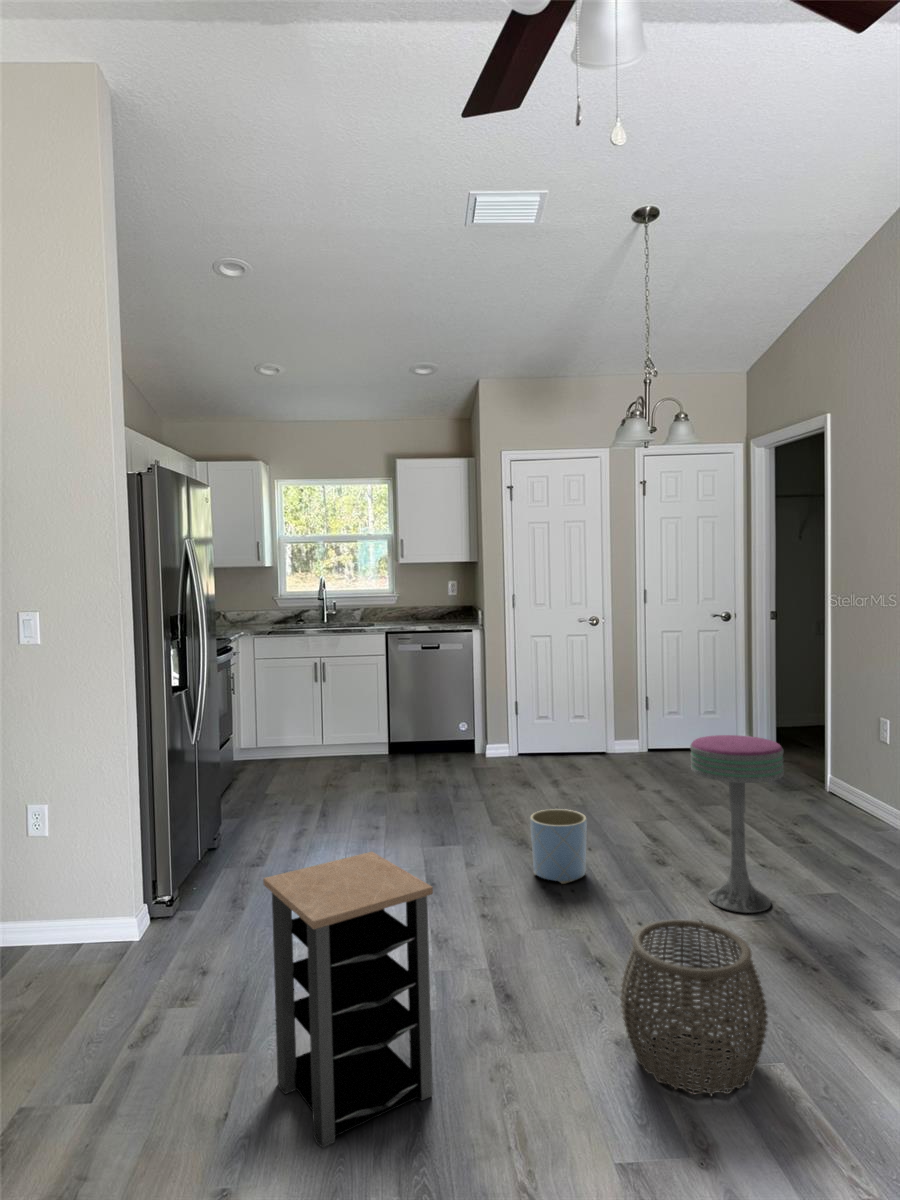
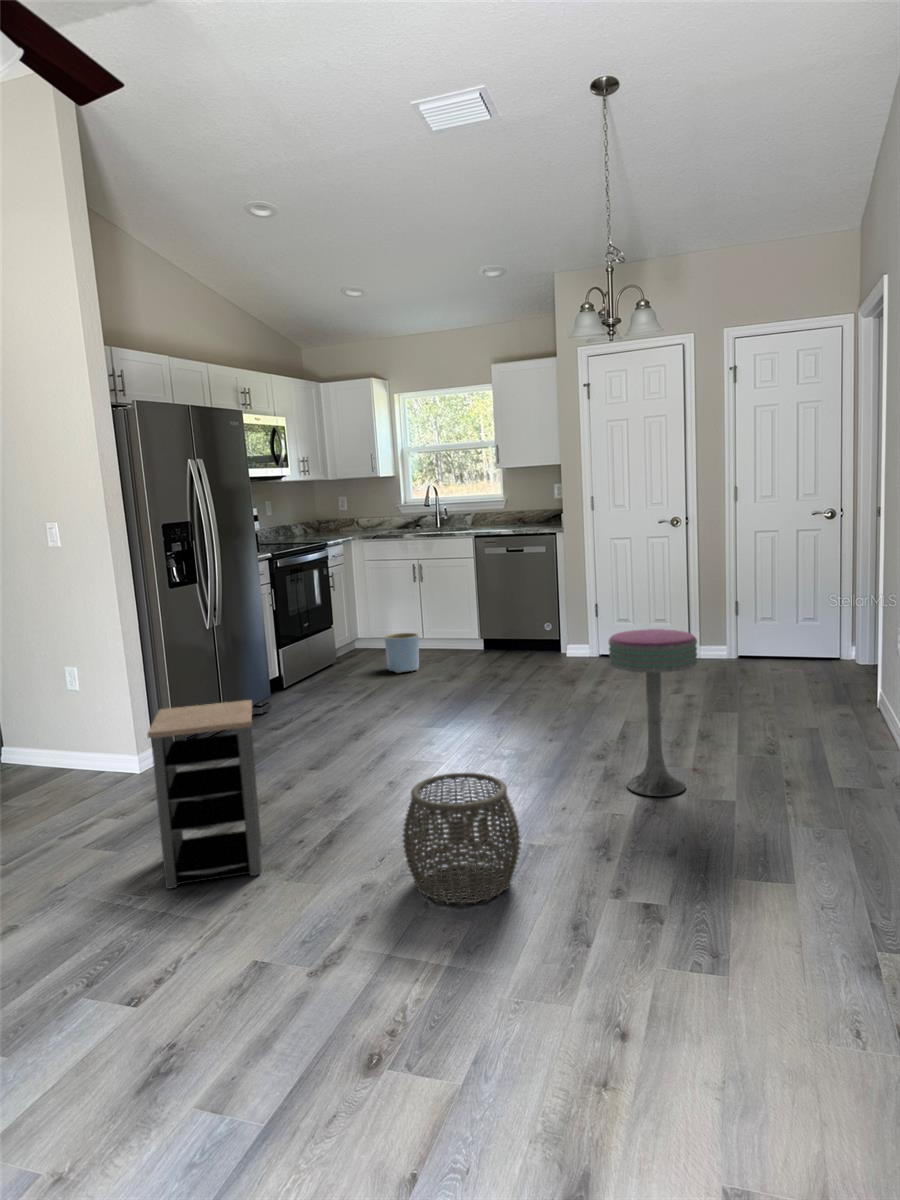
planter: present [530,809,587,884] -> present [385,633,419,673]

